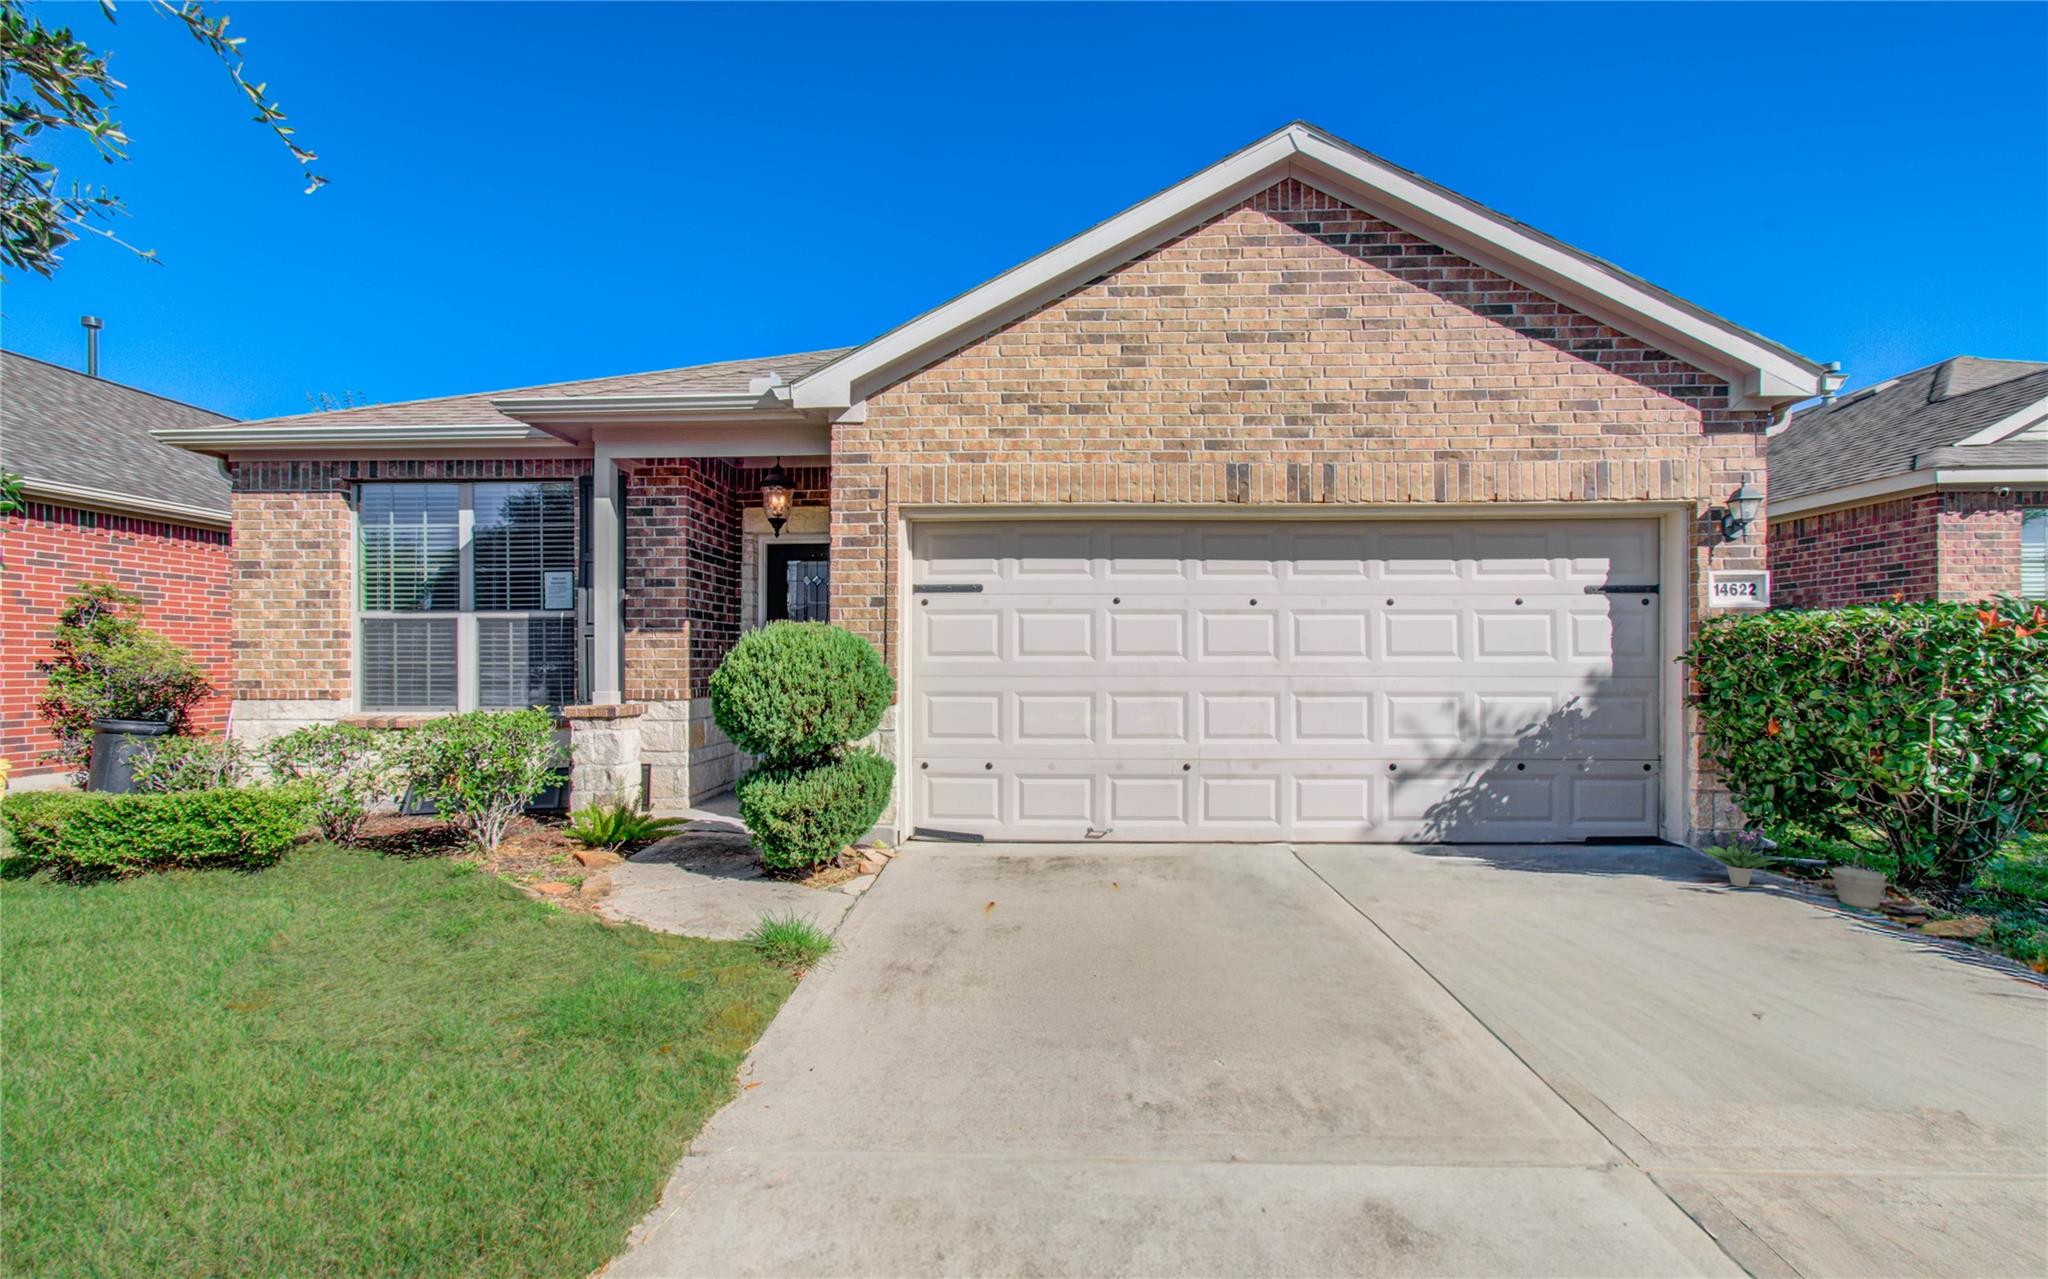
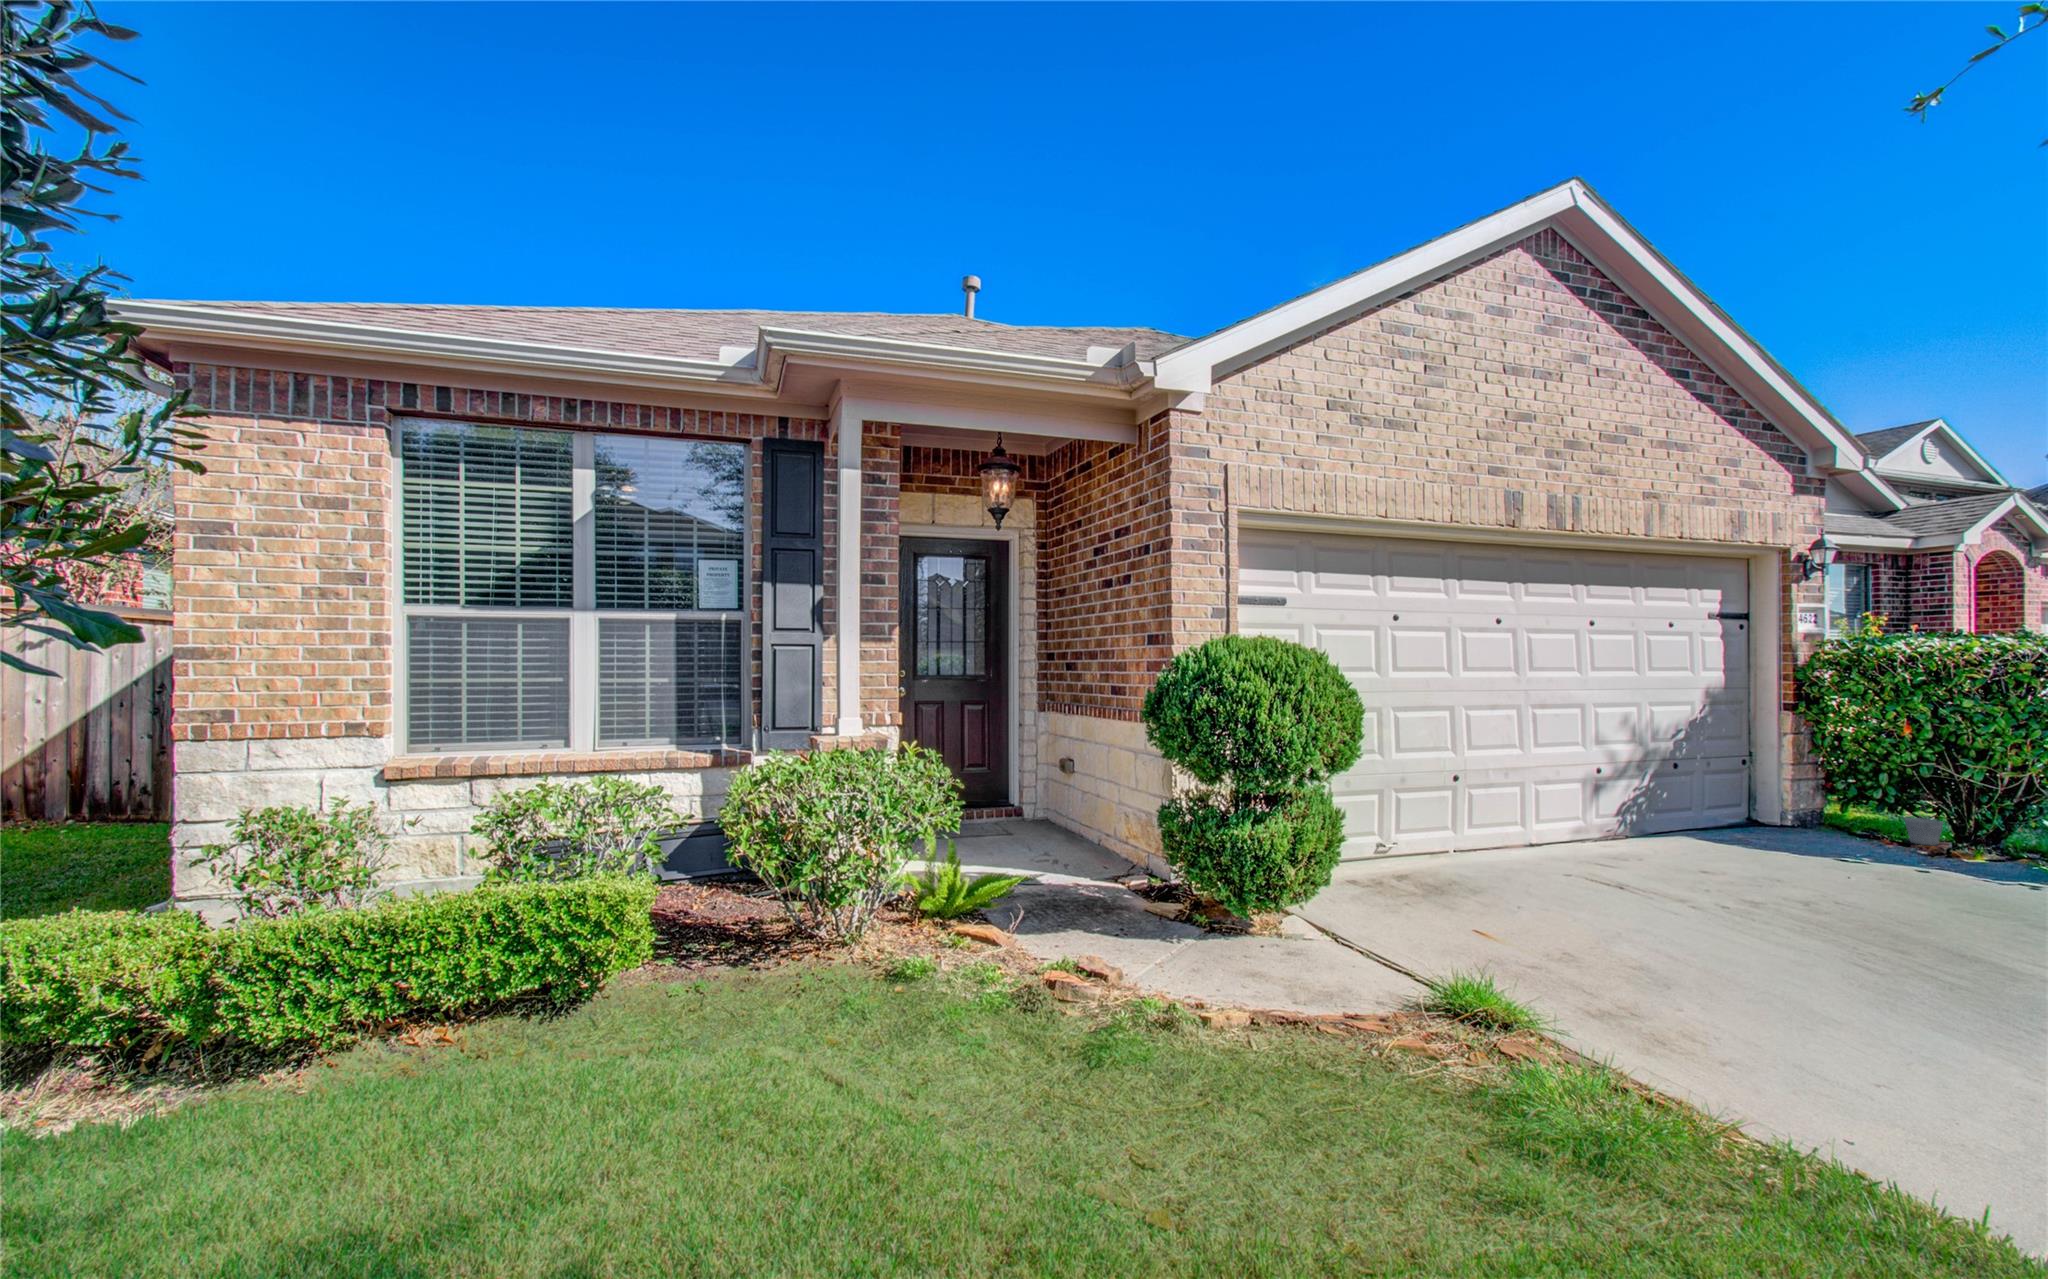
potted plant: present [1702,804,1777,887] -> none [1811,776,1875,839]

